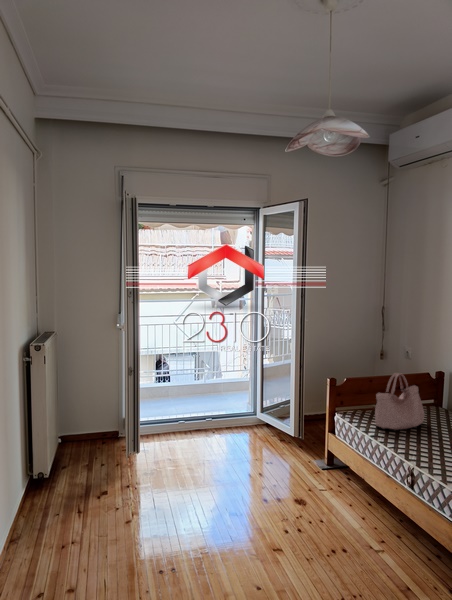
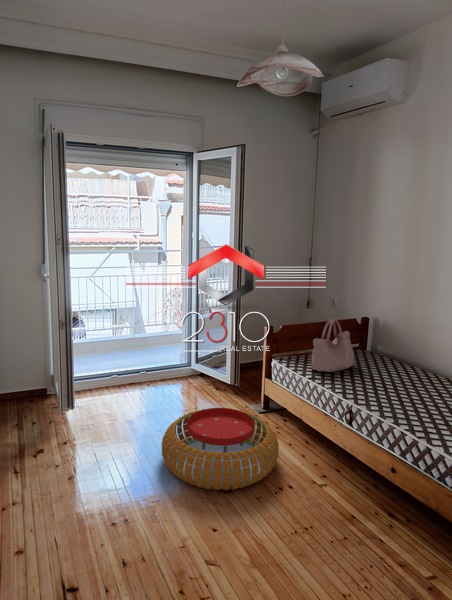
pouf: none [215,461,335,549] -> present [162,408,279,490]

